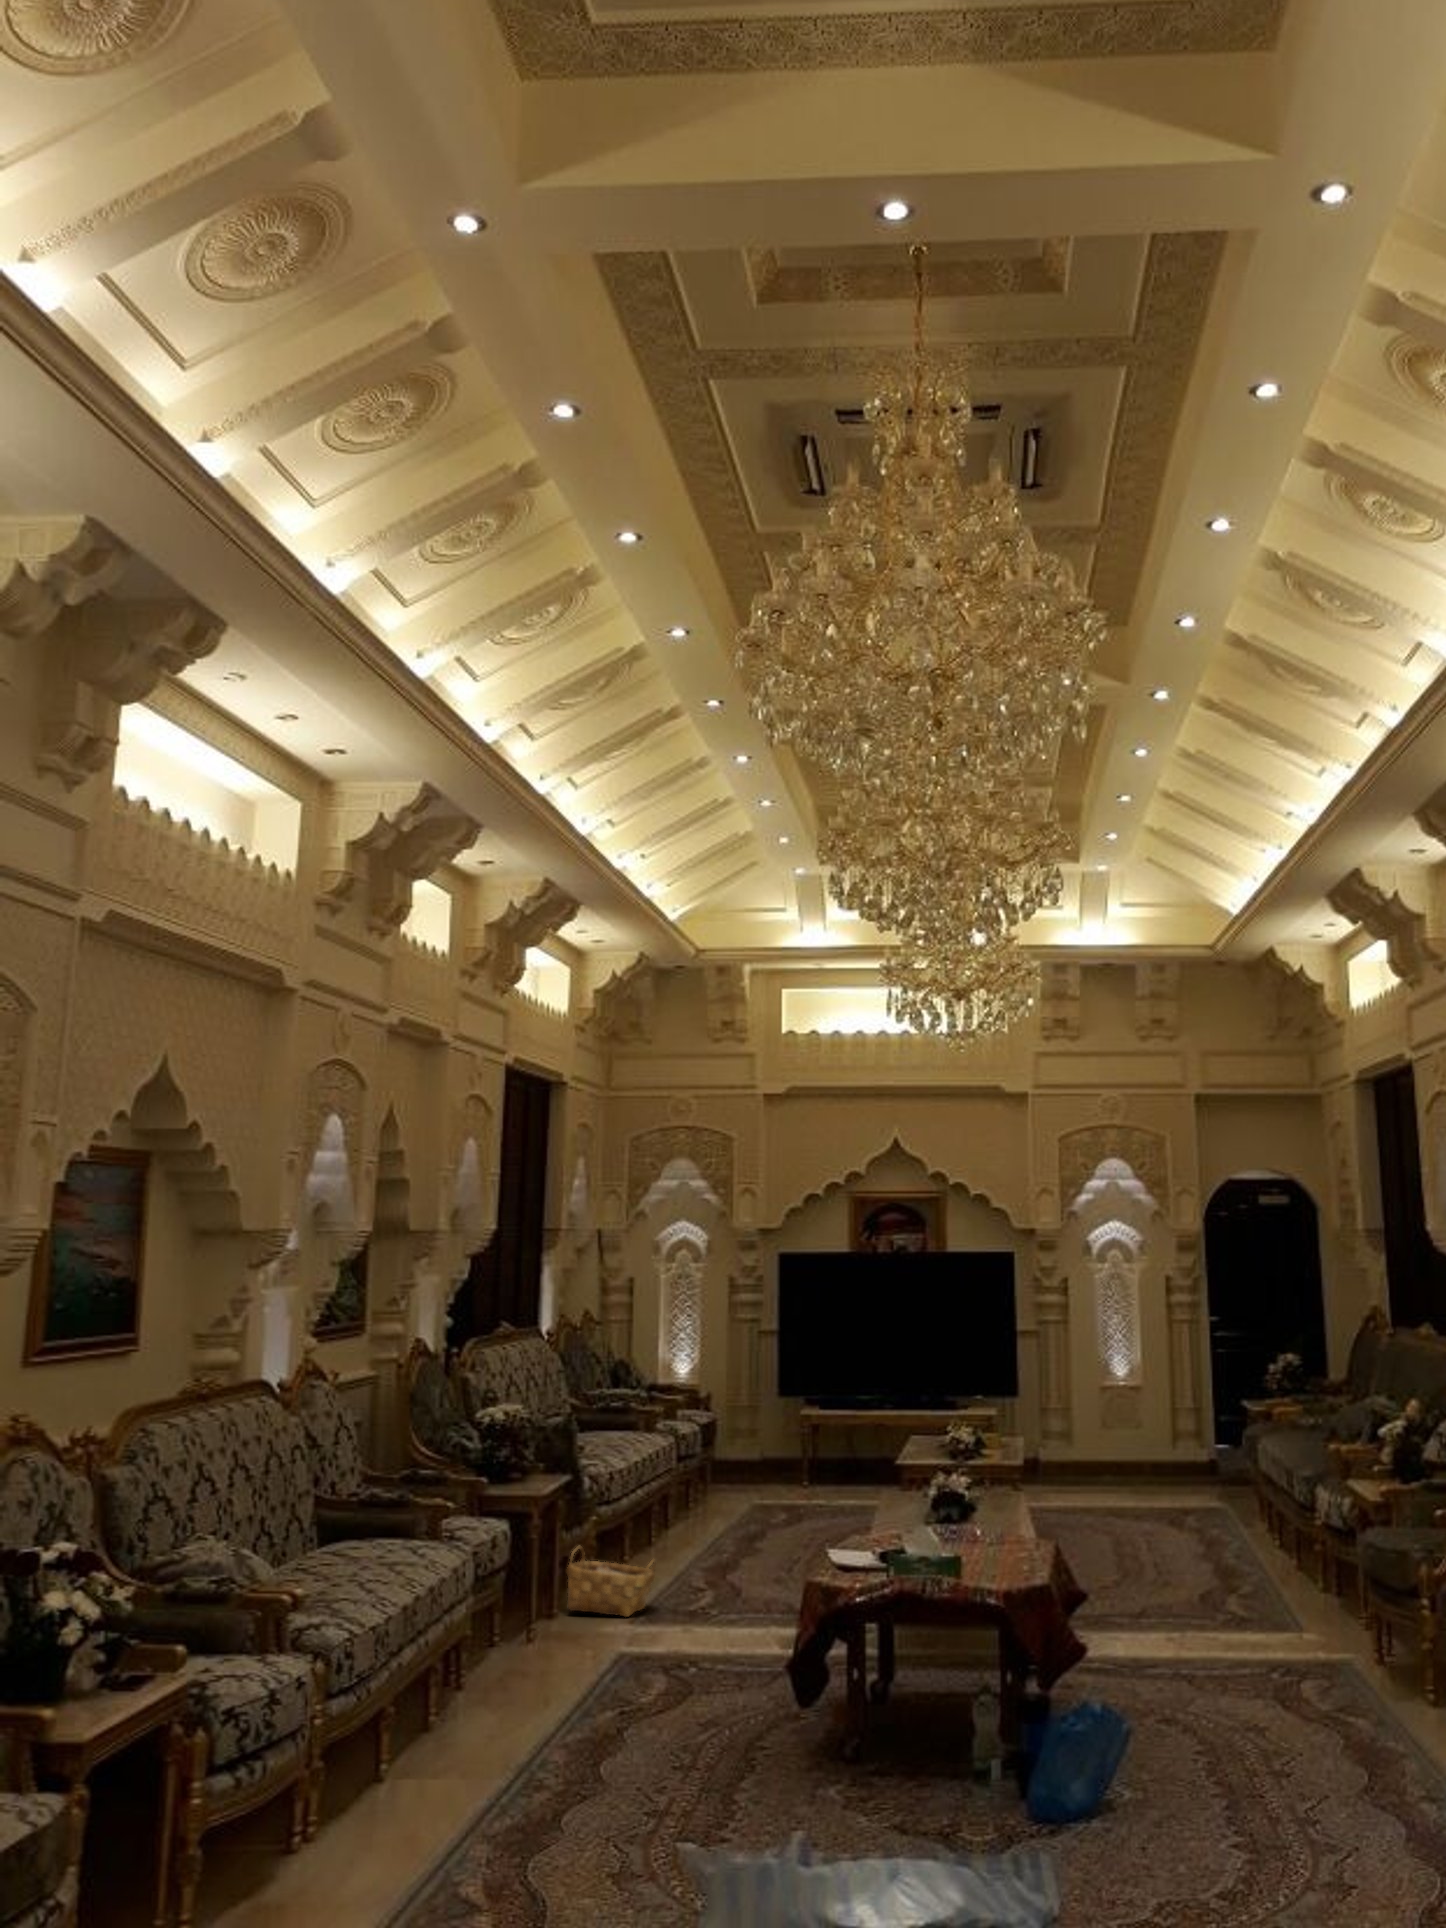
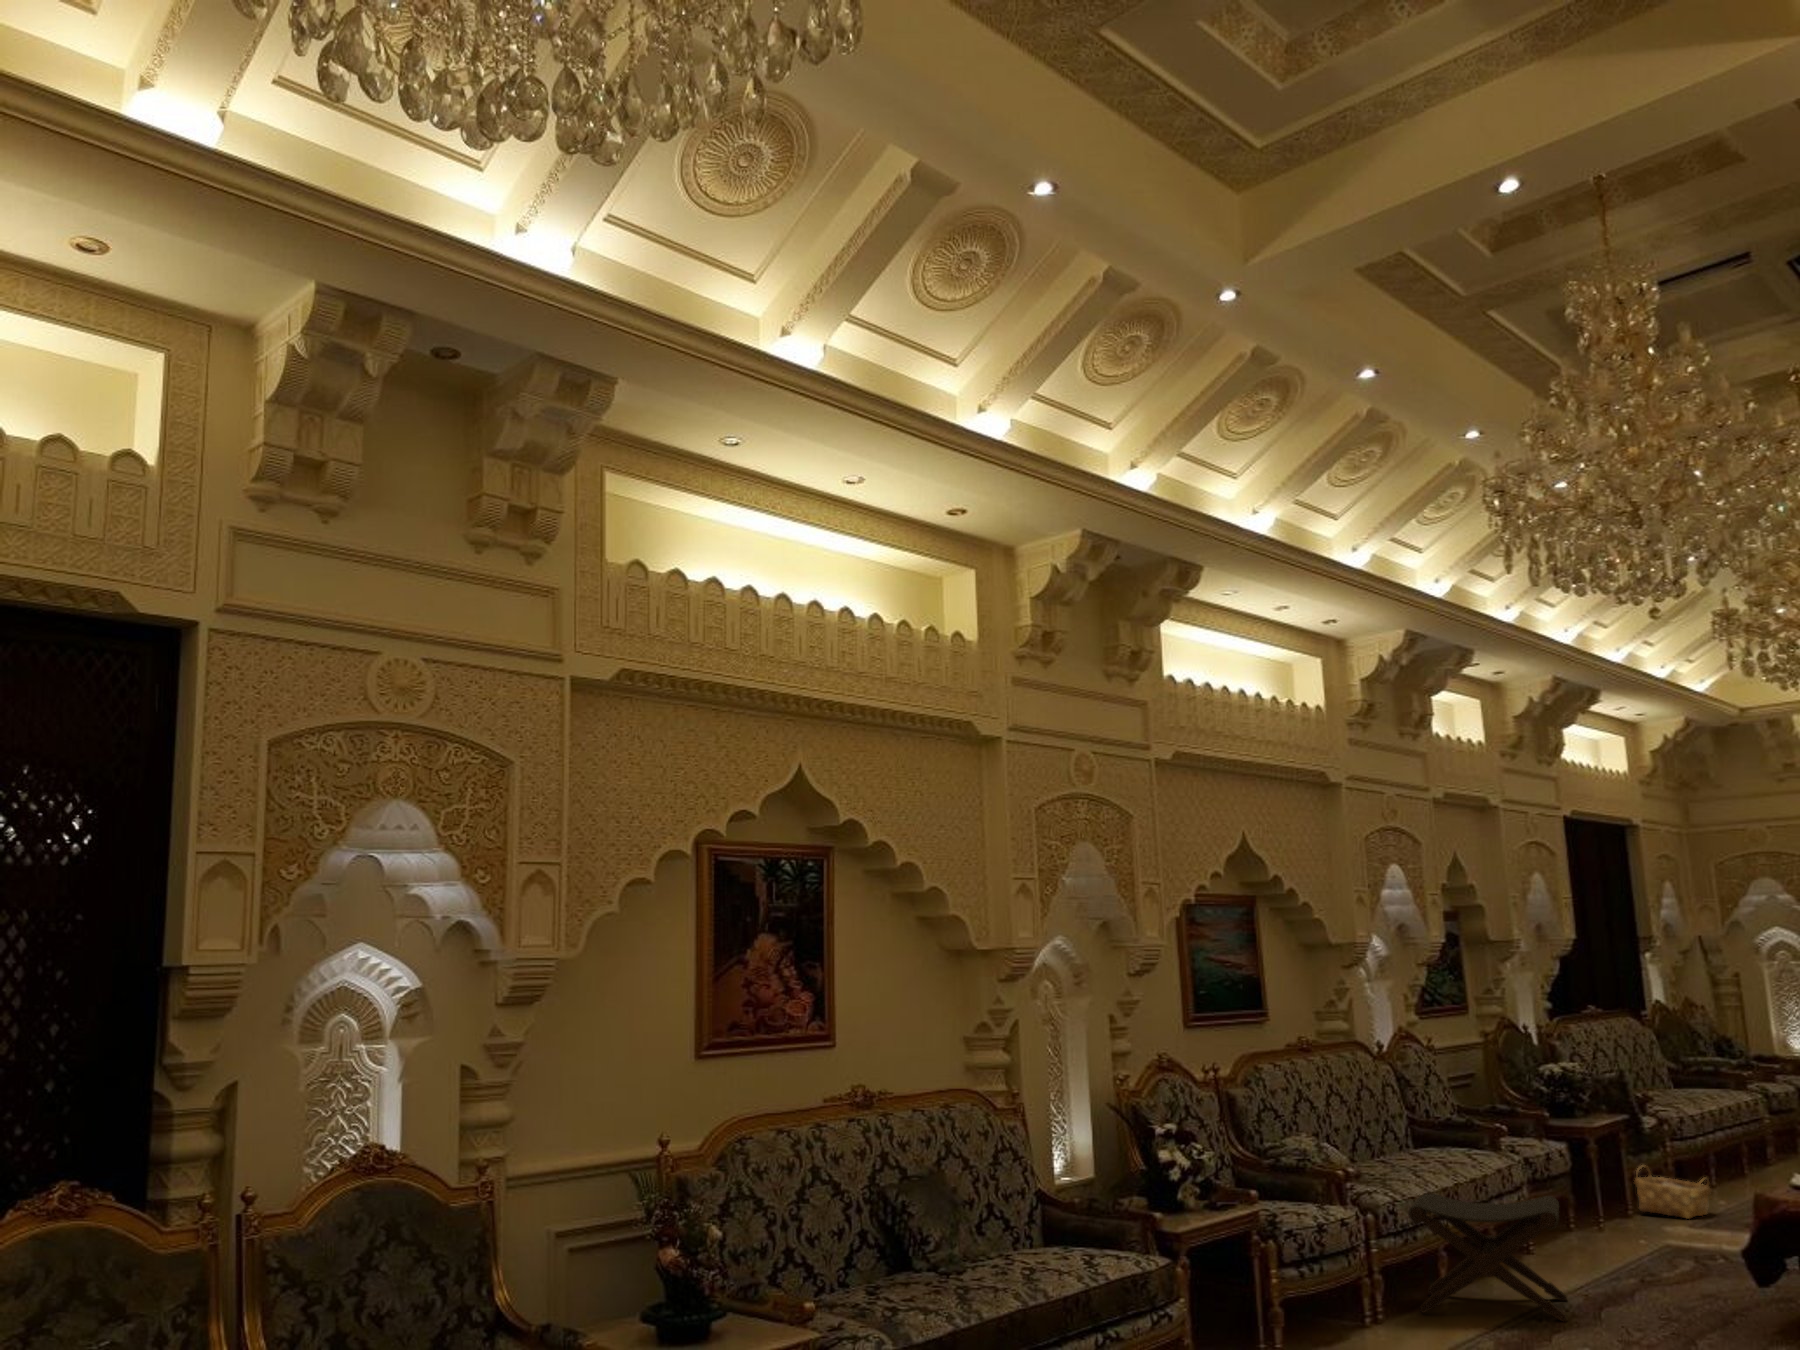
footstool: none [363,1611,585,1810] -> present [1408,1194,1567,1322]

